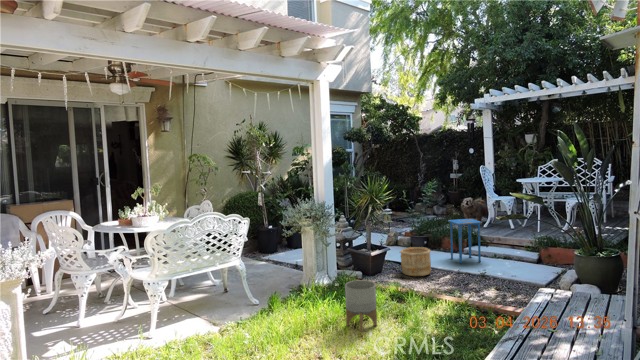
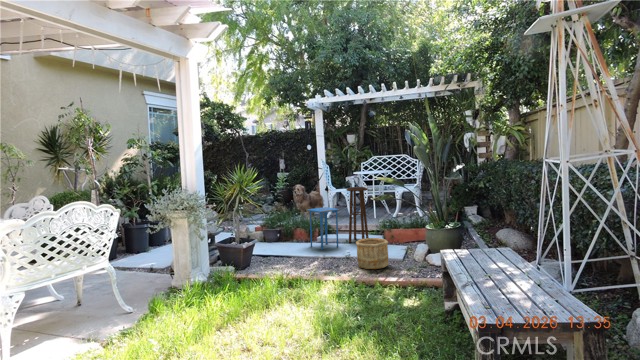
stool: none [494,198,522,261] -> present [346,187,369,243]
wooden bucket: present [400,247,431,276] -> present [356,238,388,269]
planter: present [345,280,377,331] -> none [248,270,283,328]

